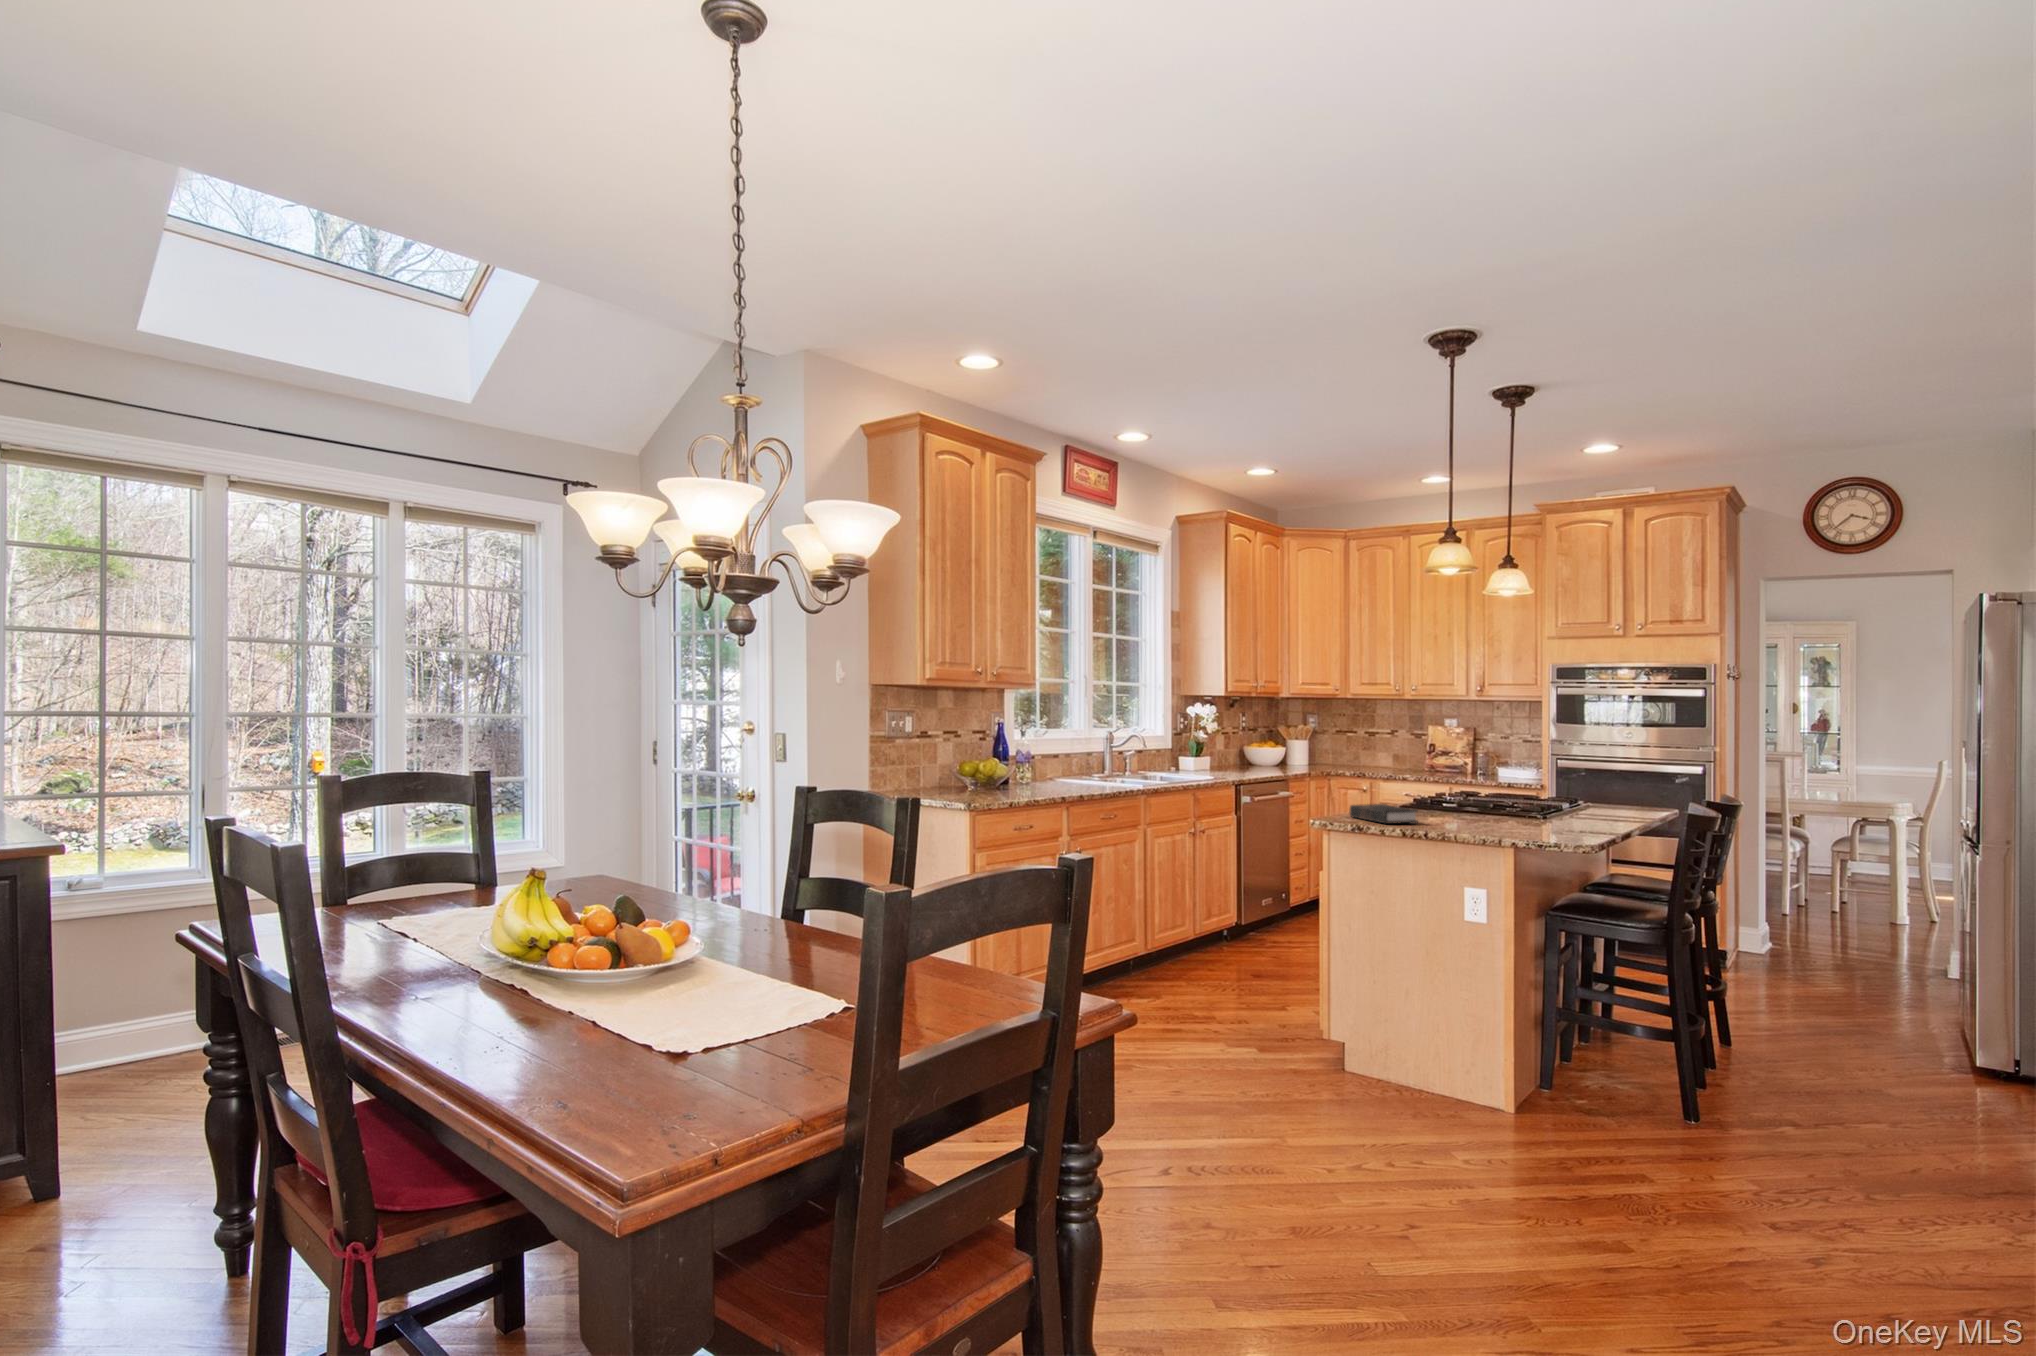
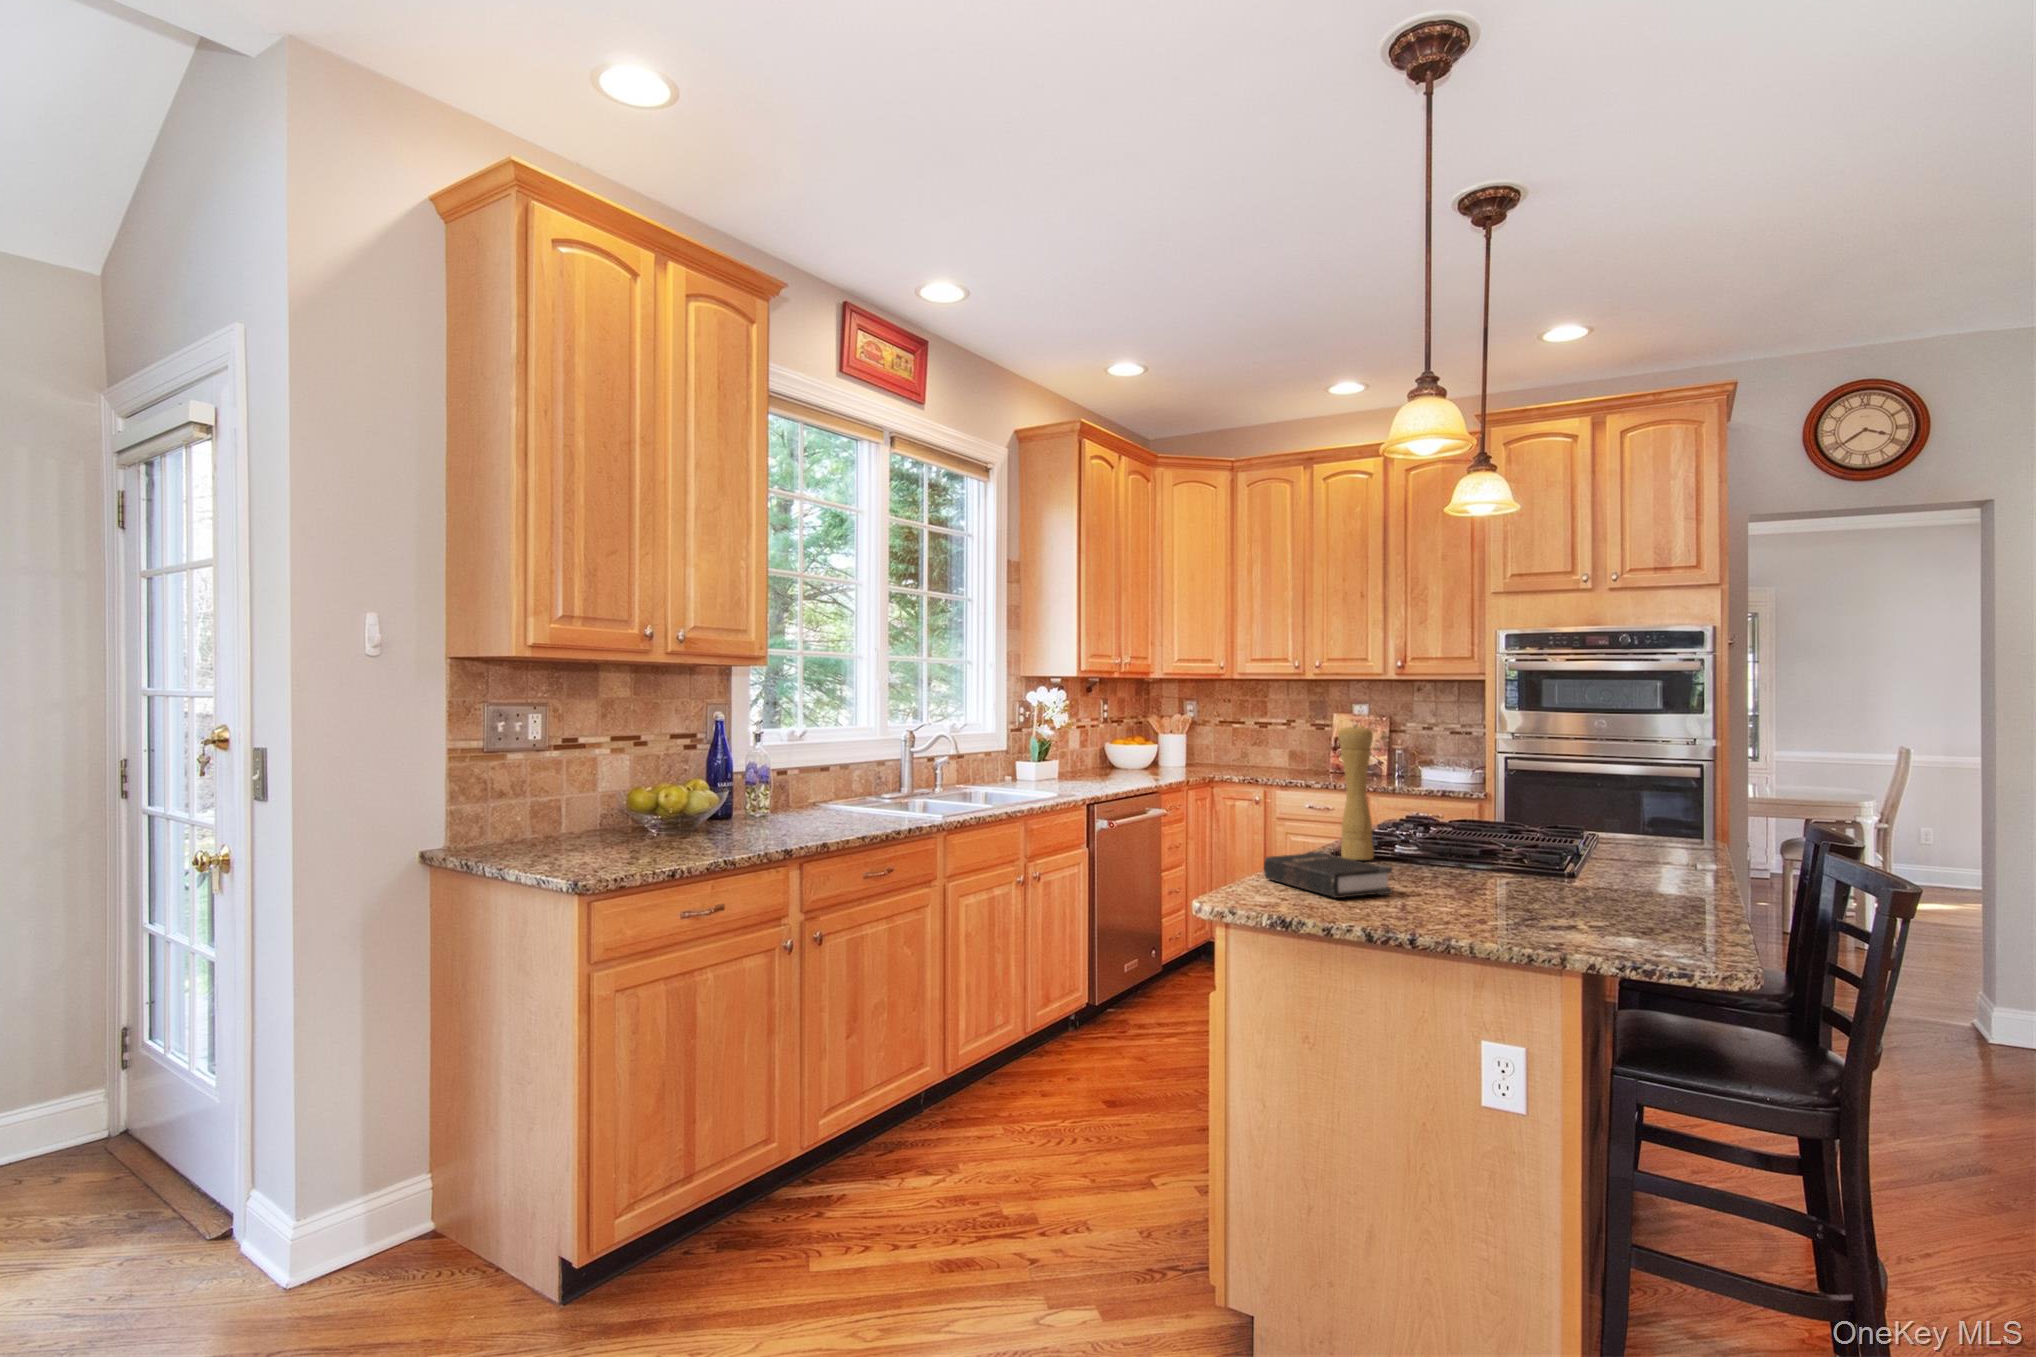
pepper mill: none [1399,733,1419,812] -> present [1338,725,1374,860]

